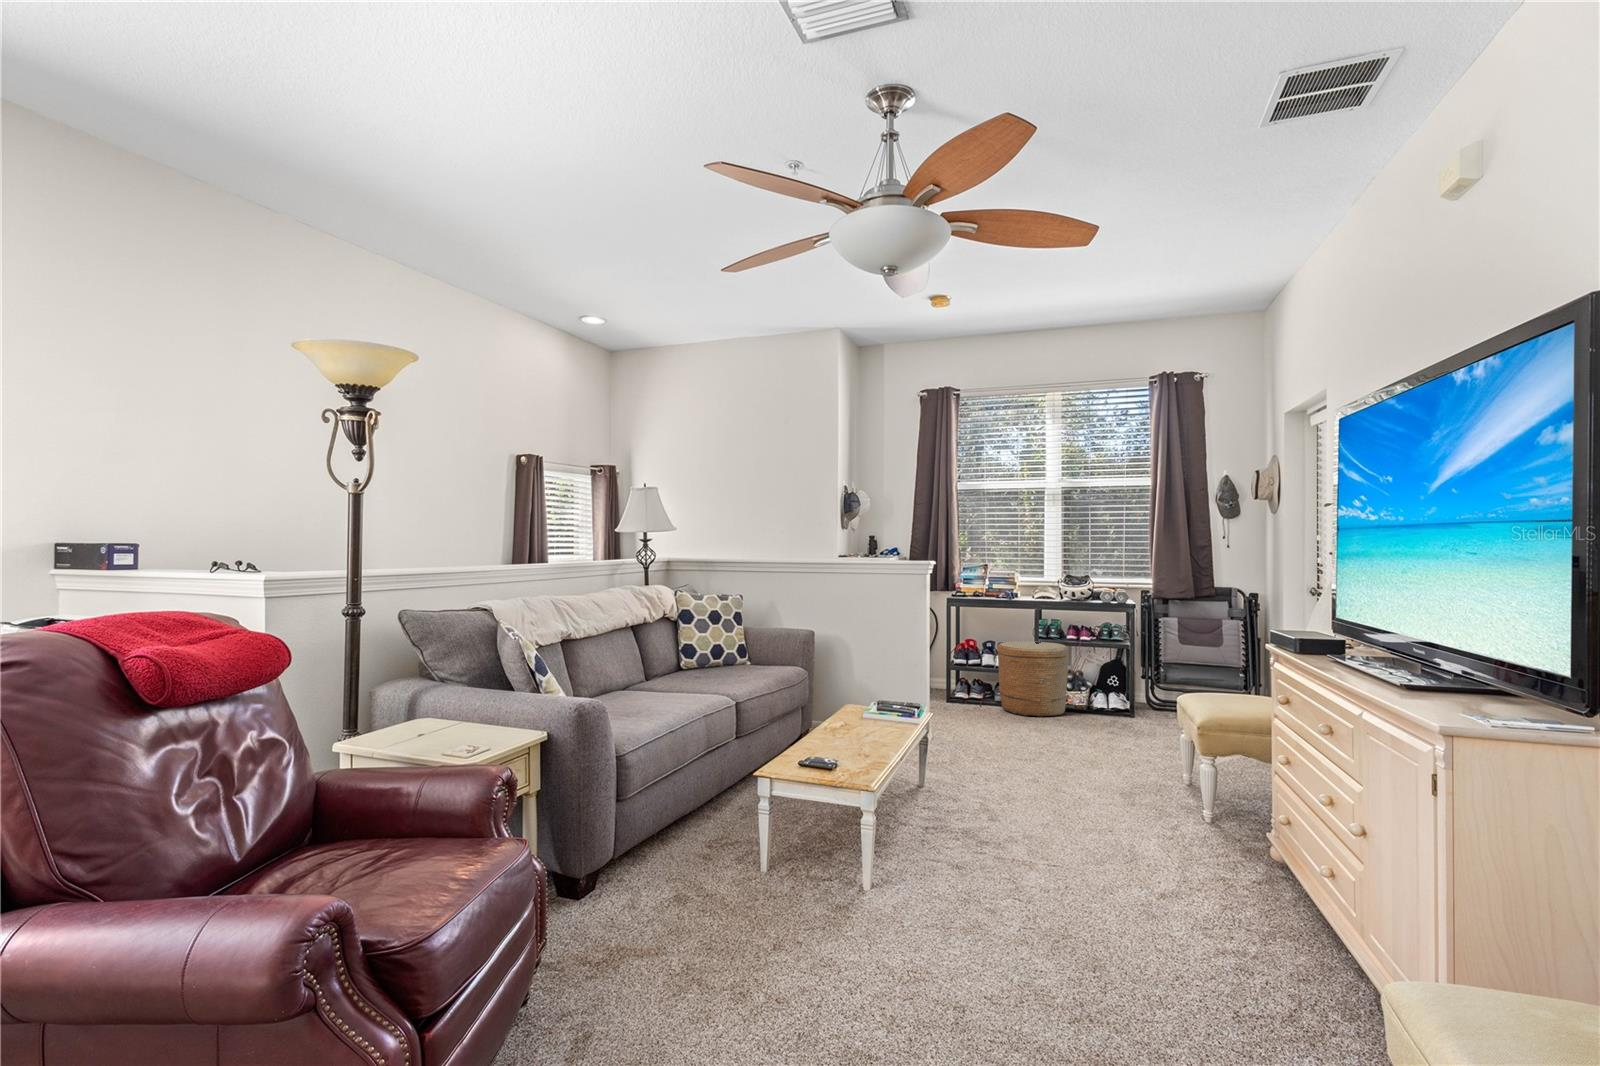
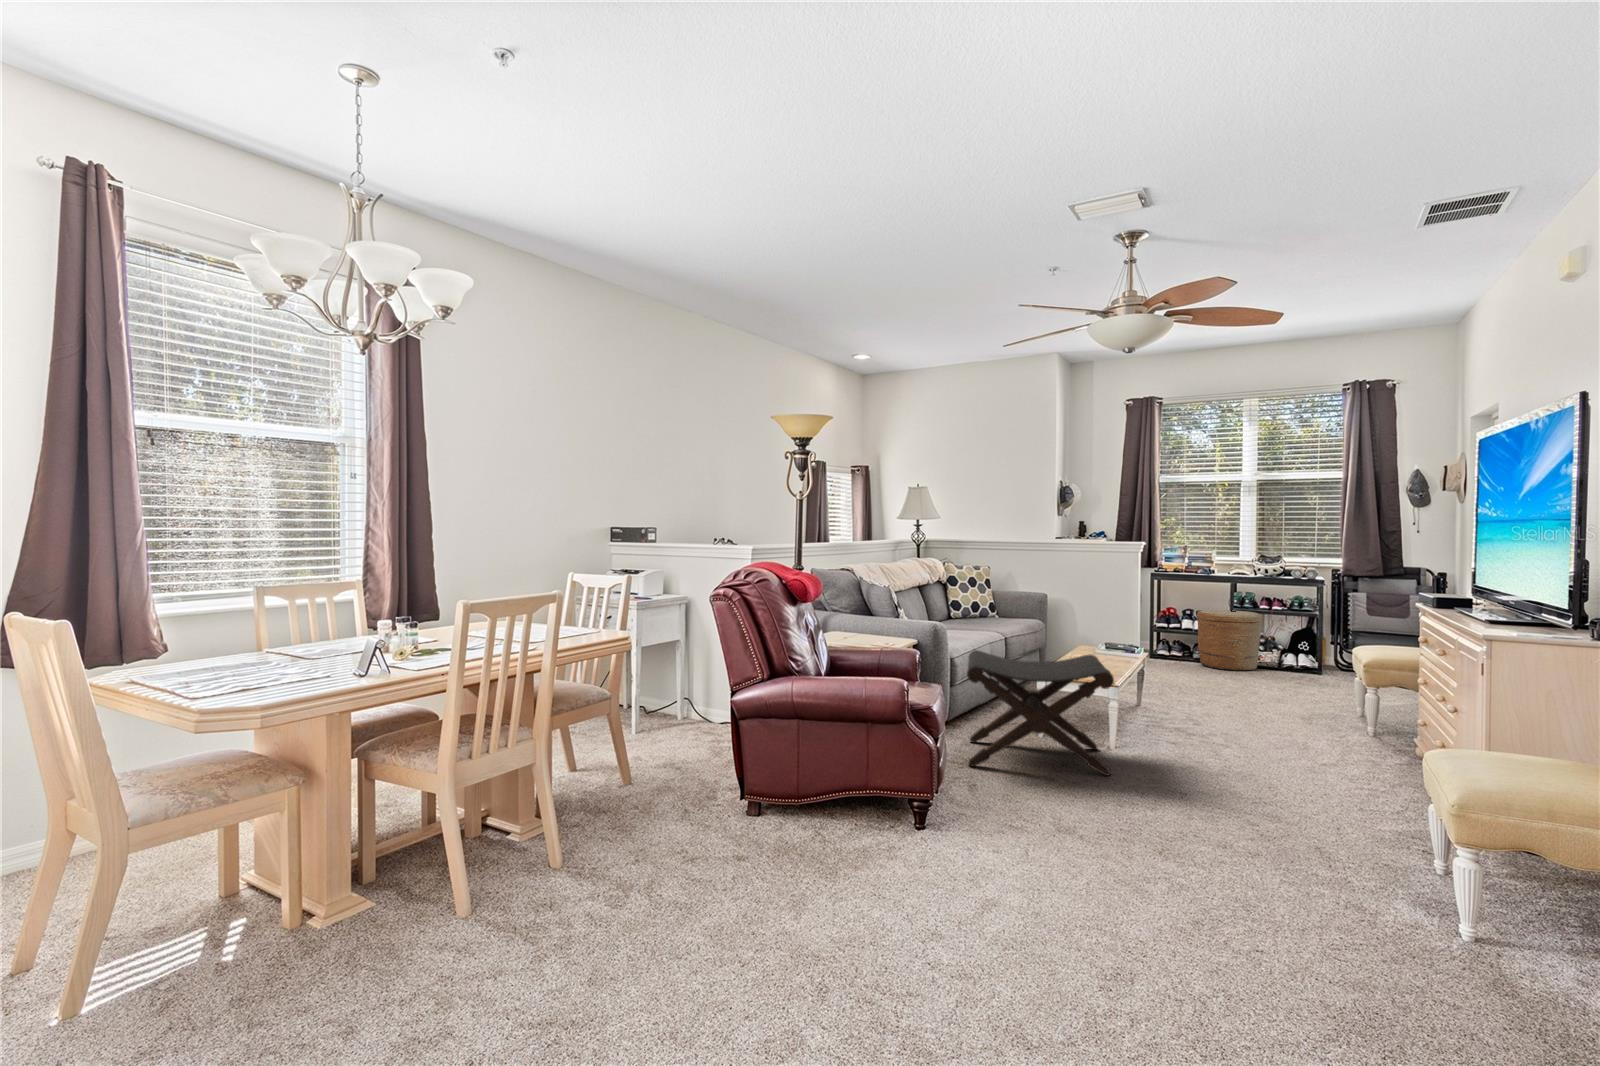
footstool: none [604,741,855,971] -> present [967,650,1114,776]

